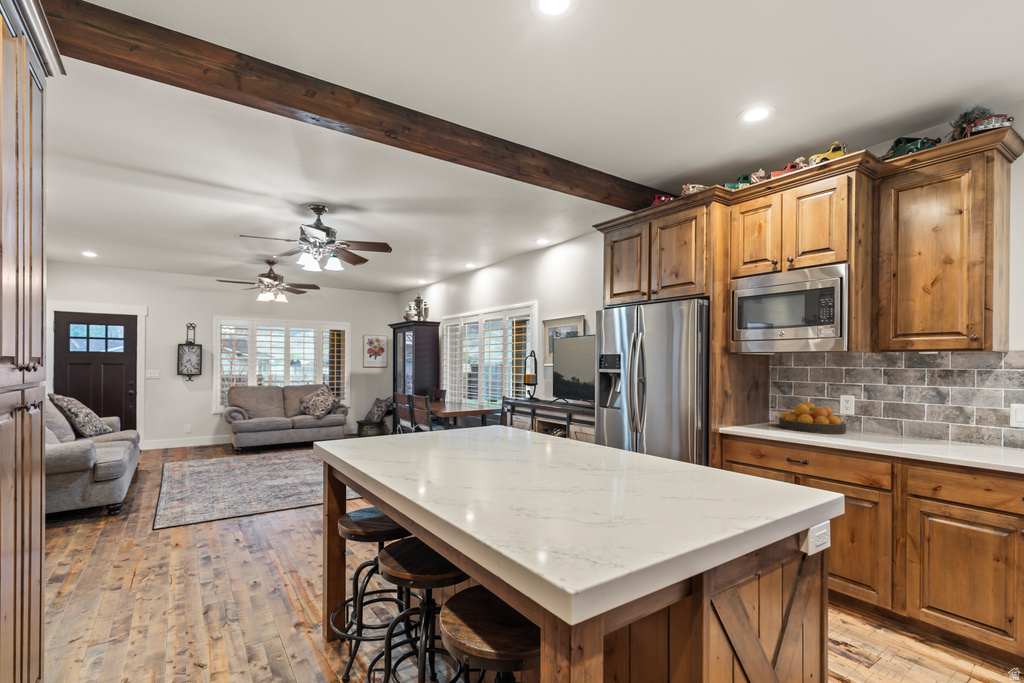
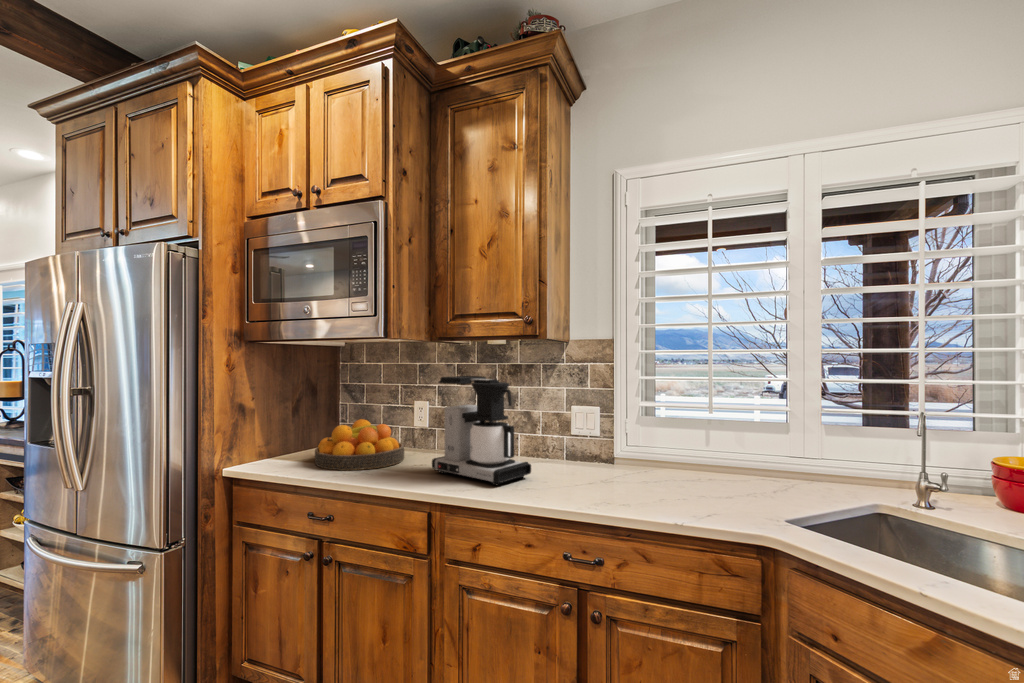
coffee maker: none [881,377,978,453] -> present [432,376,531,486]

